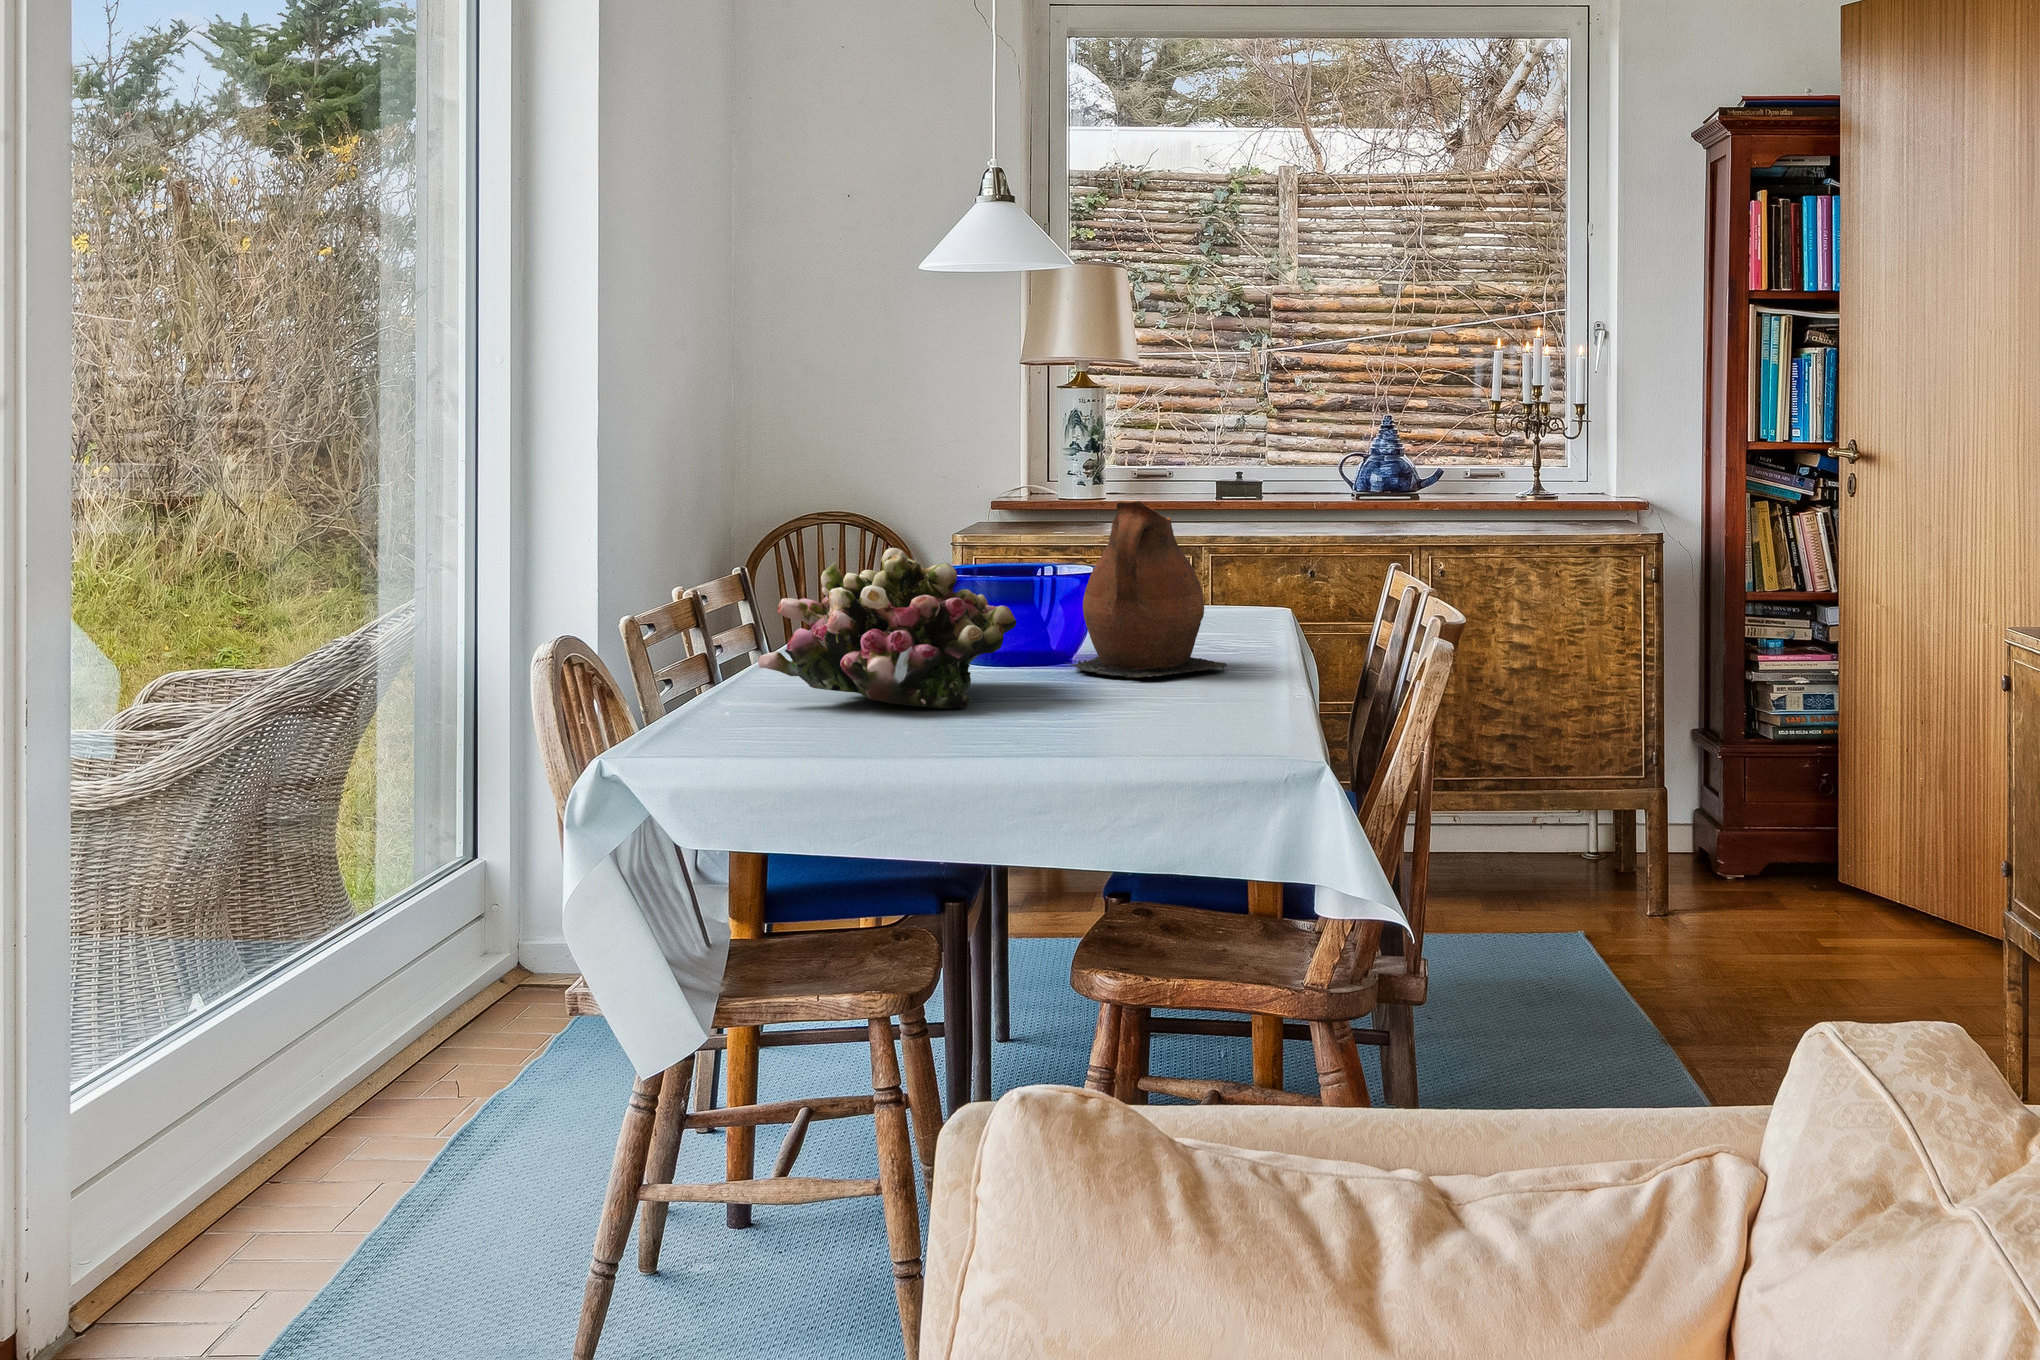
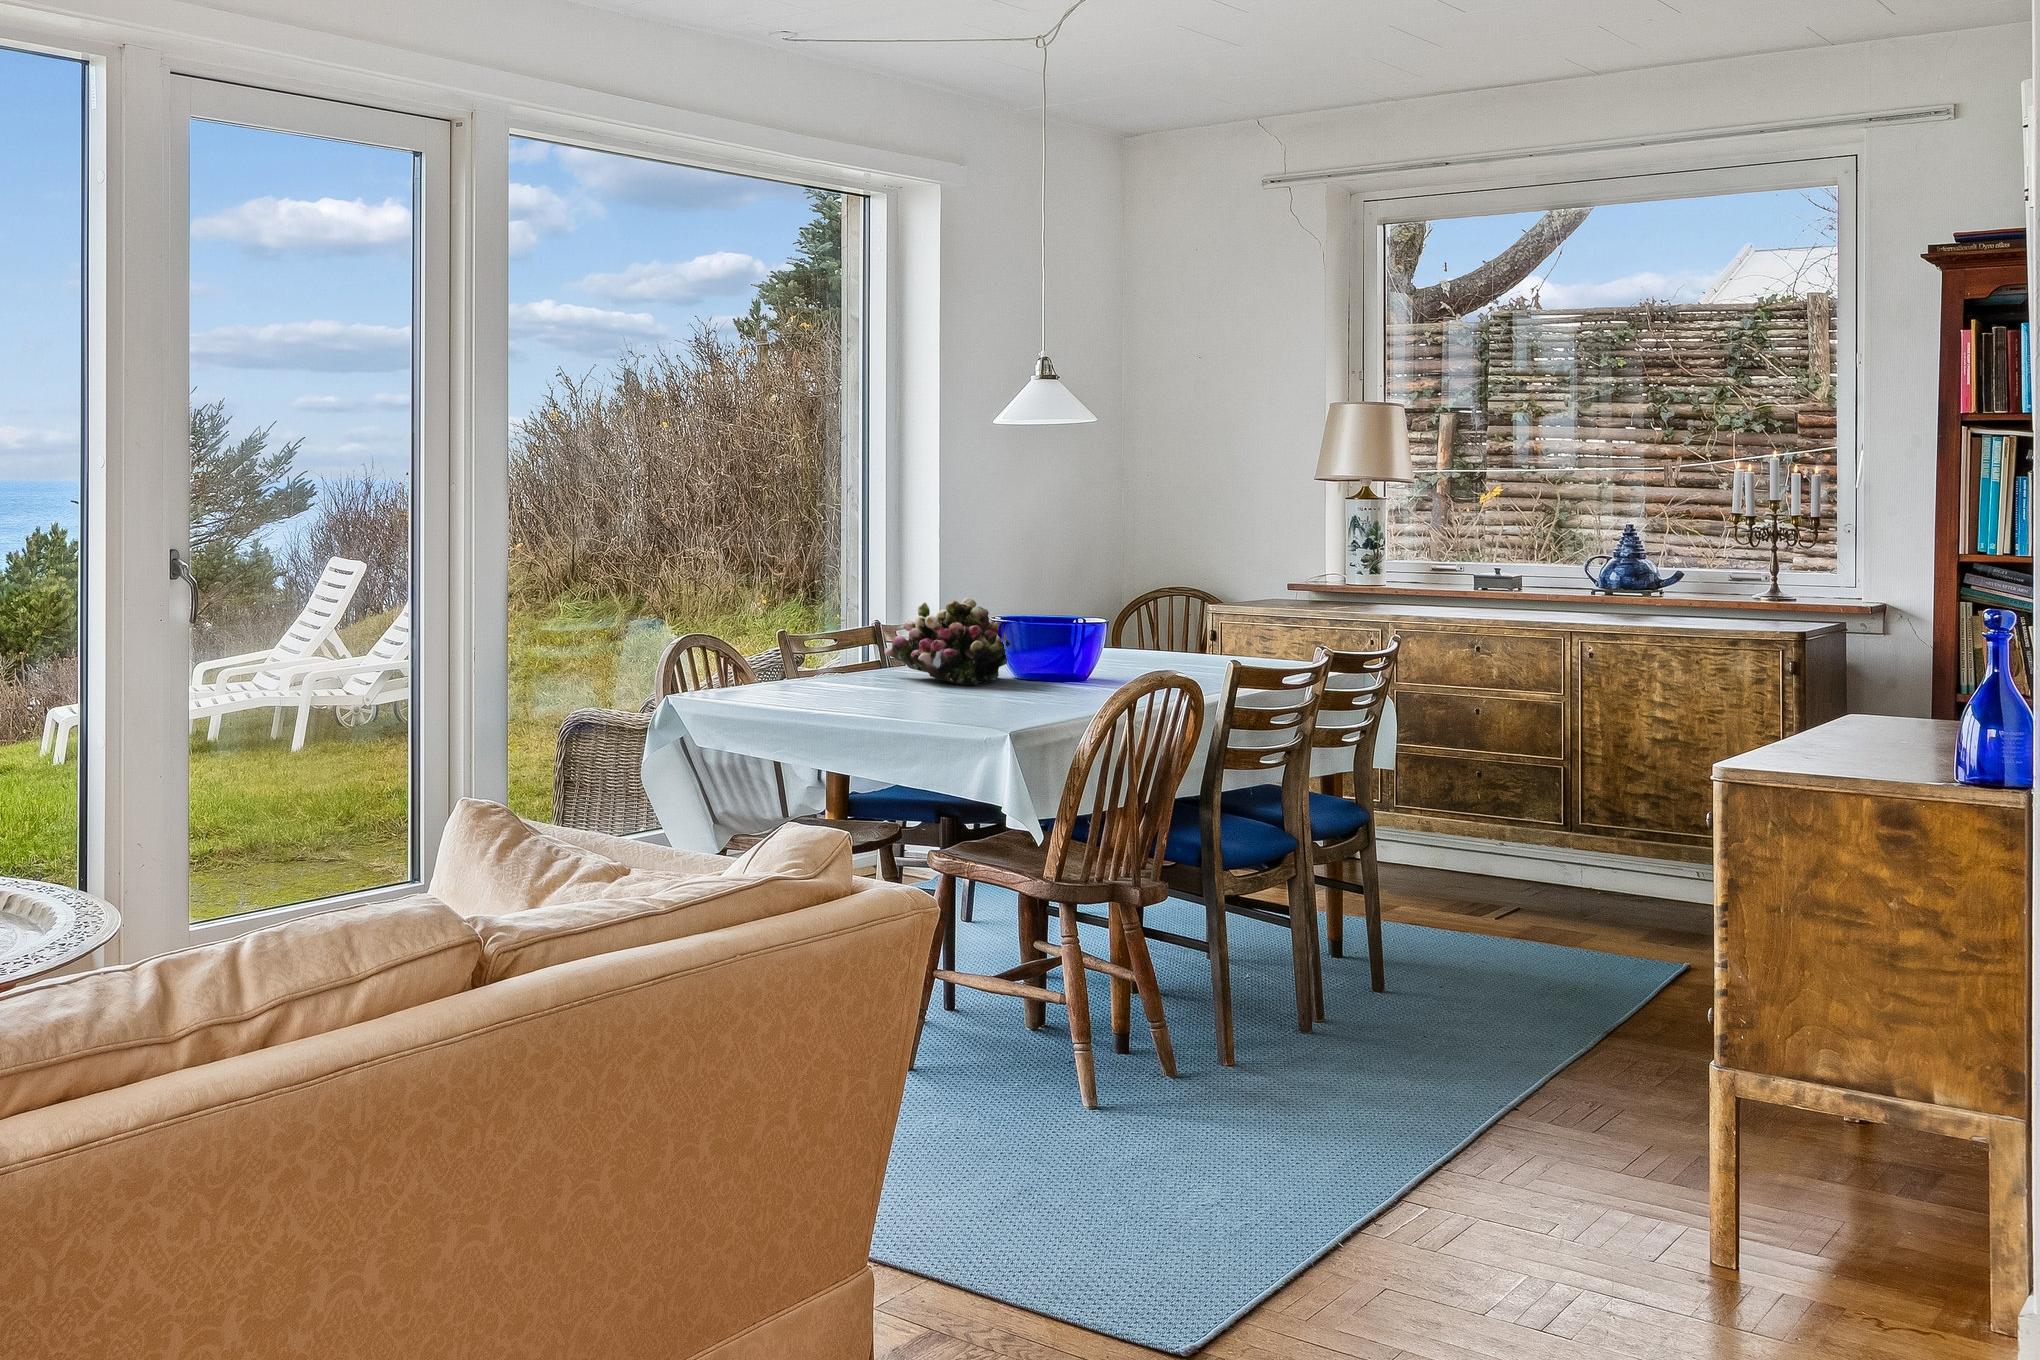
ceramic pitcher: present [1065,501,1227,678] -> none [1086,578,1184,687]

